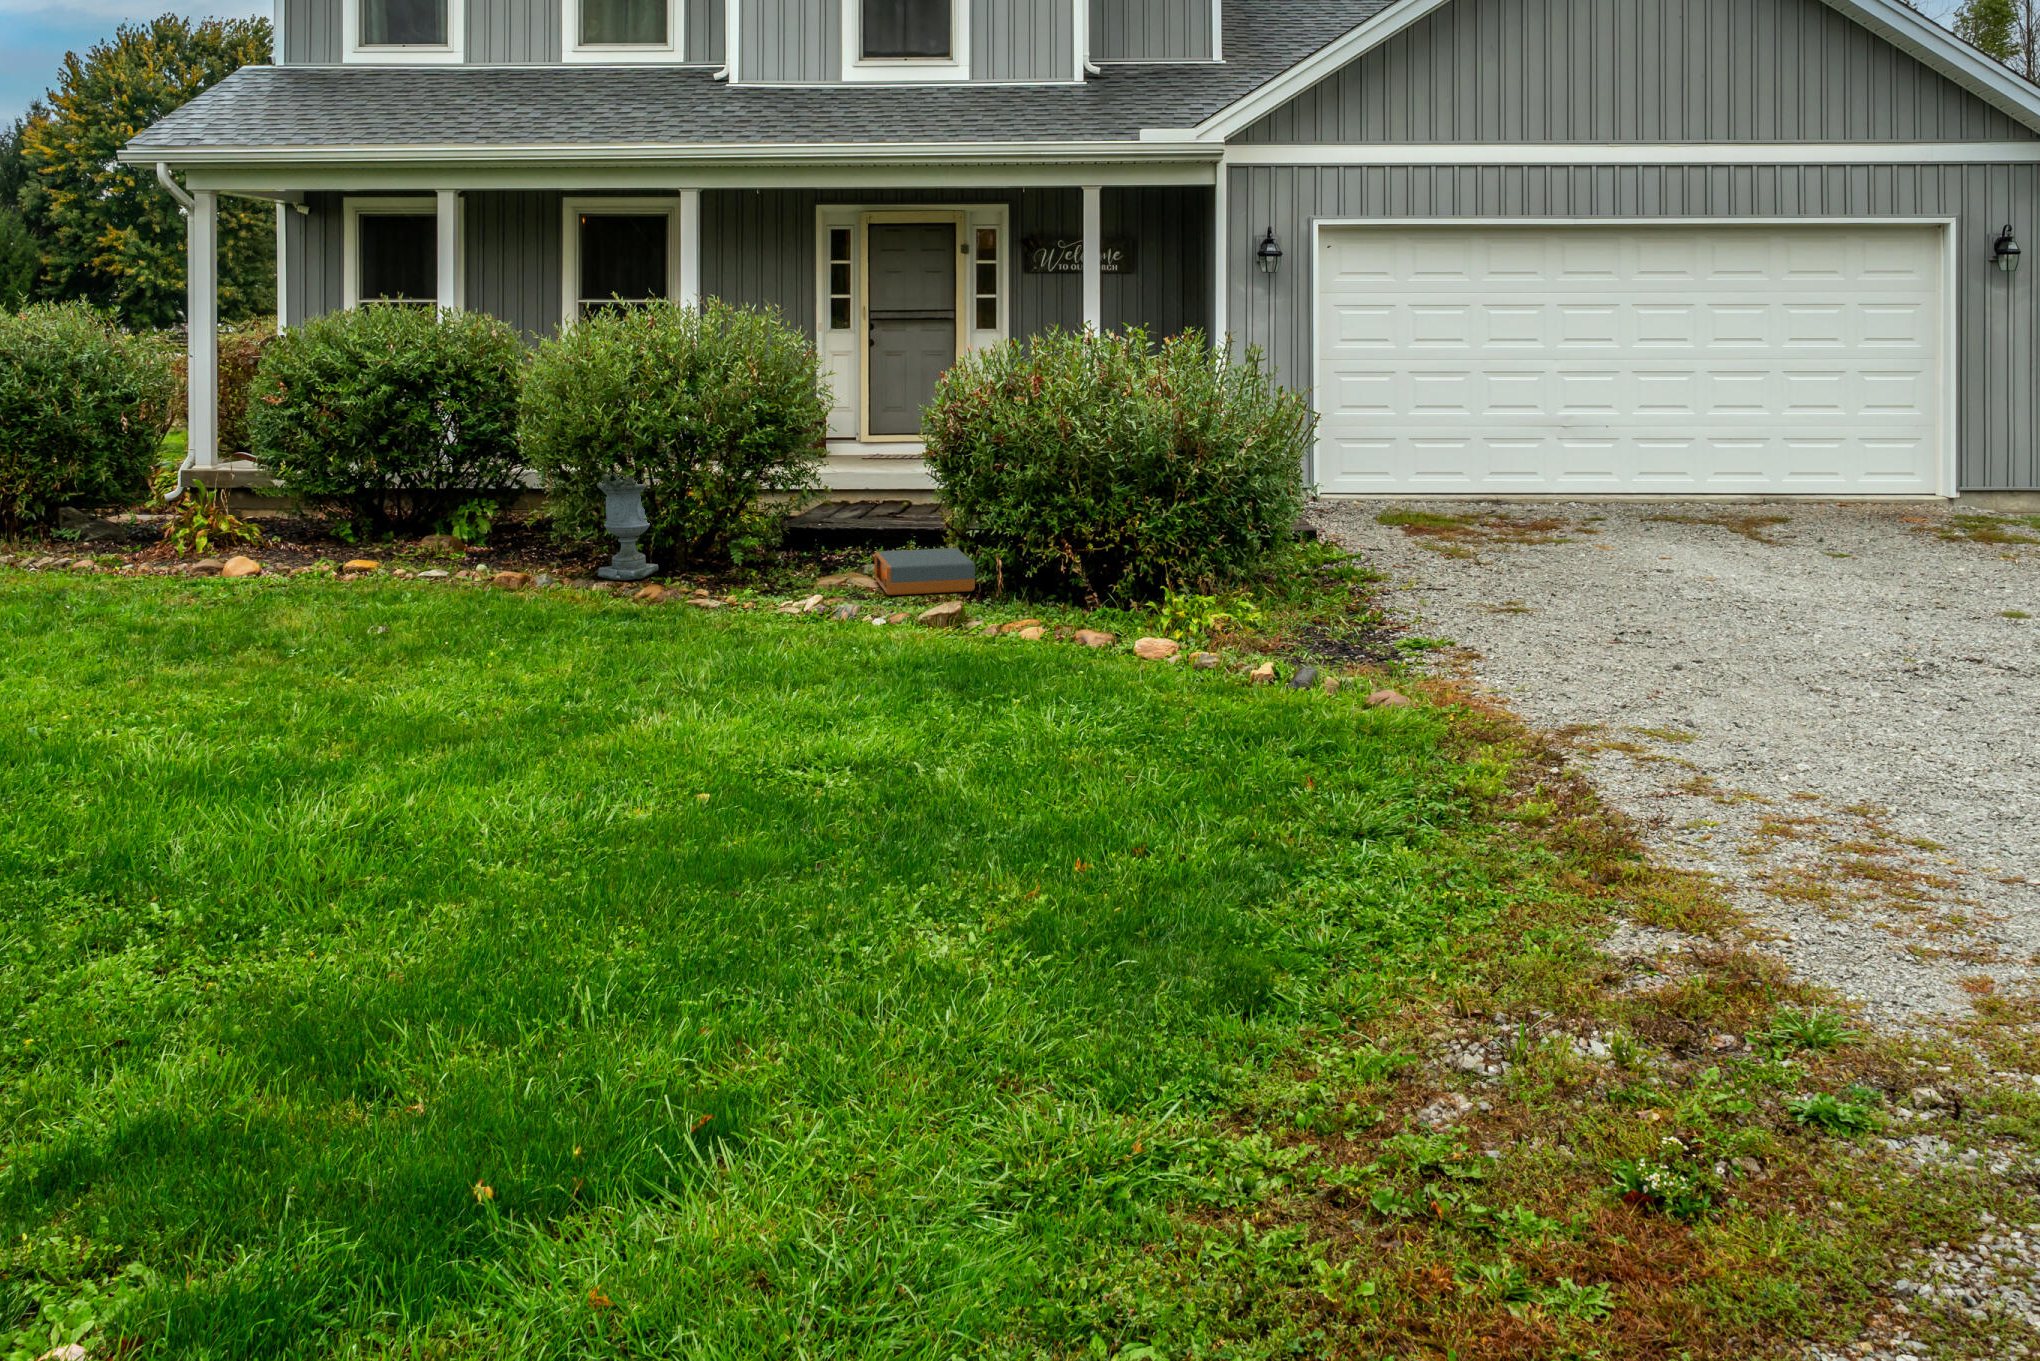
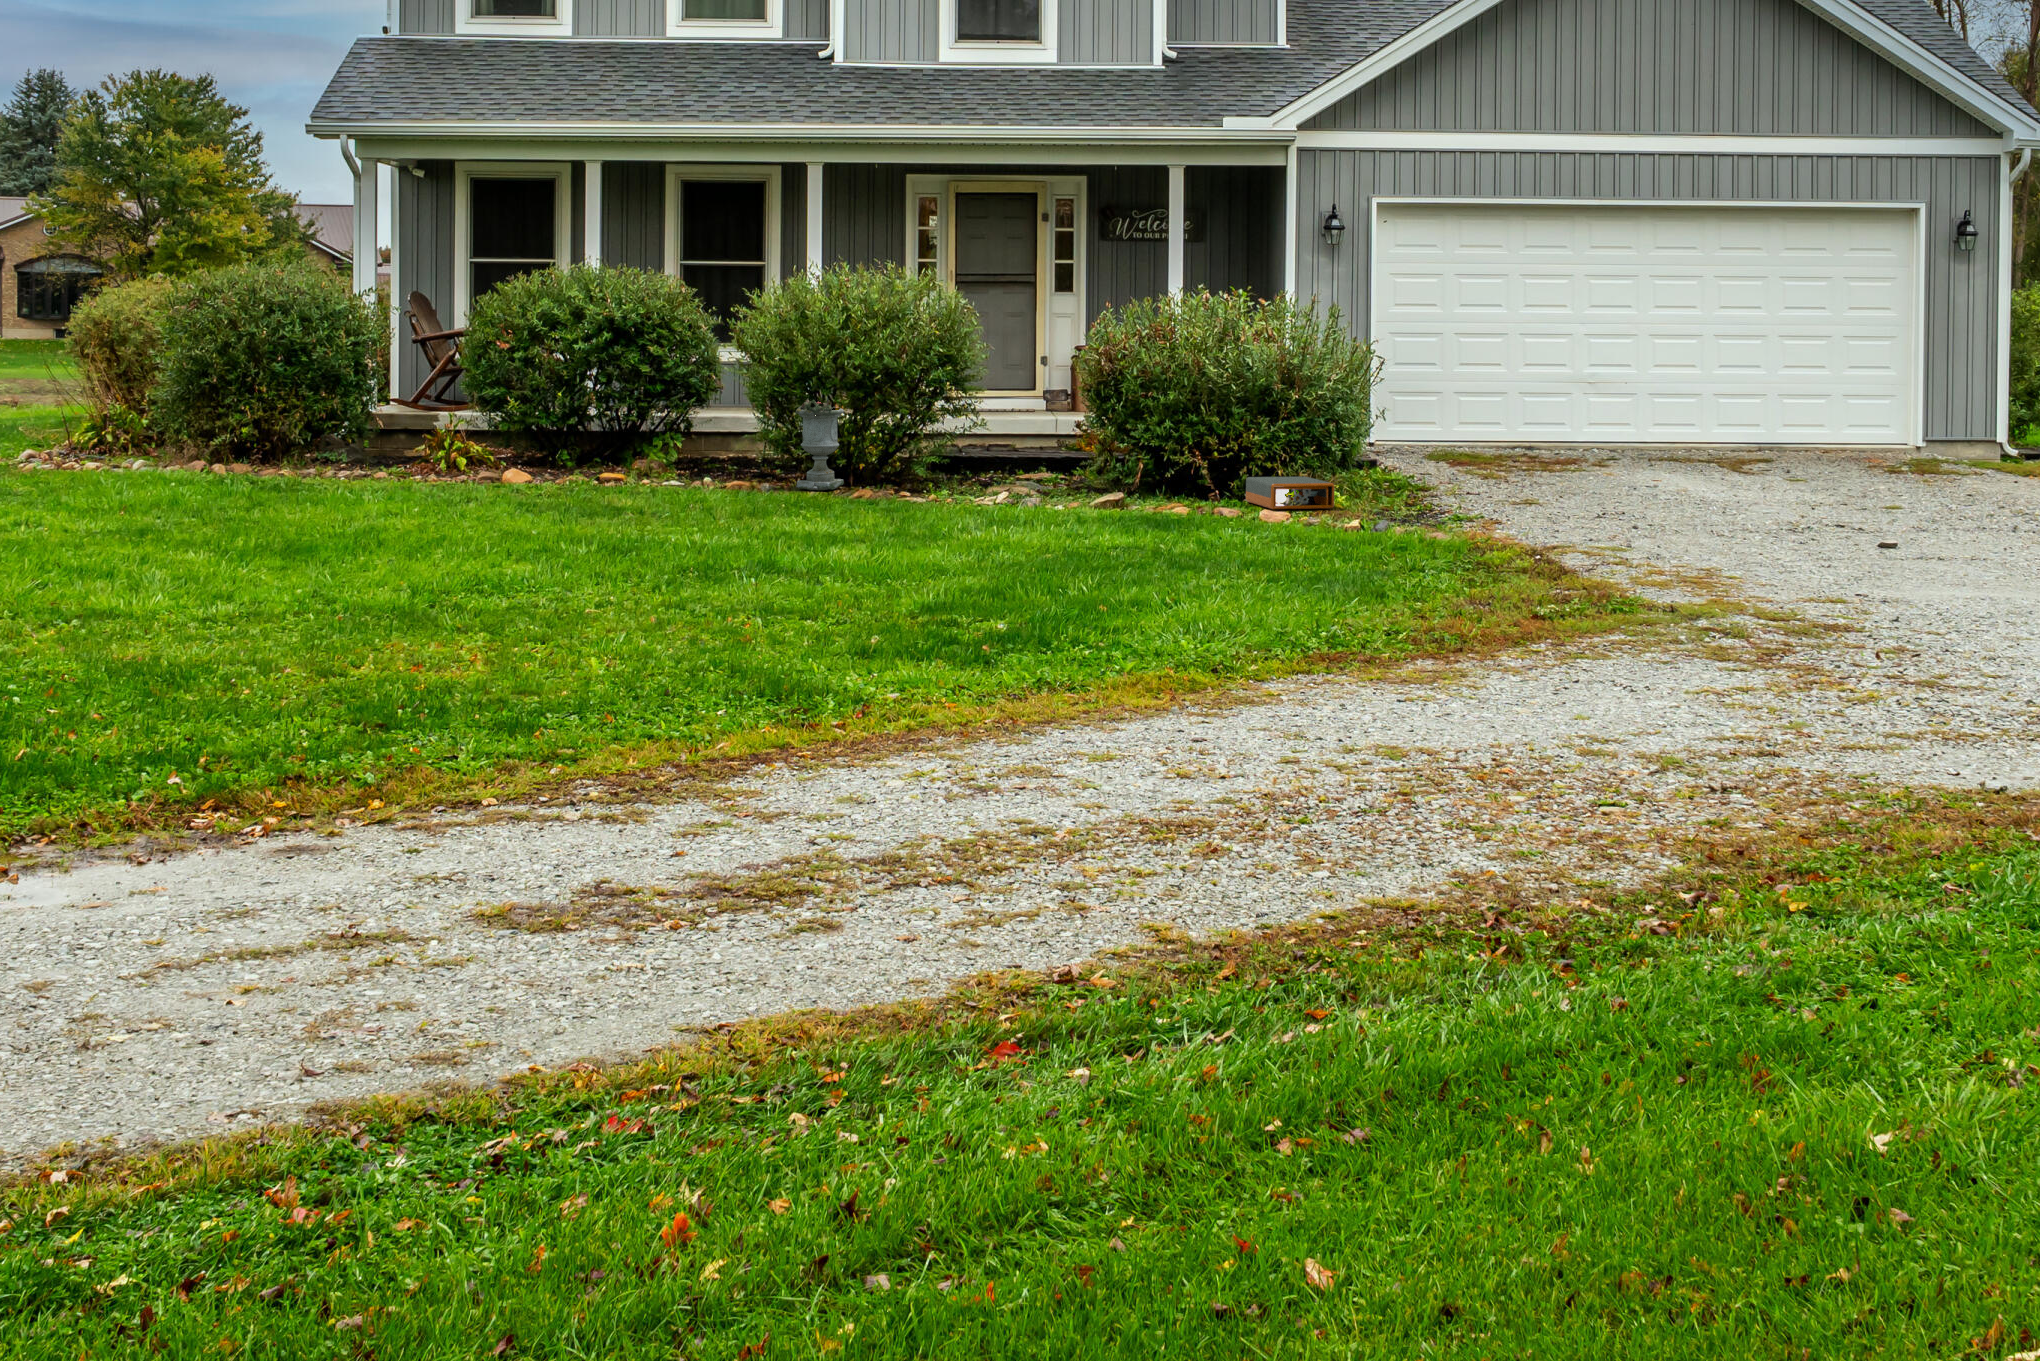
storage box: present [874,548,975,595] -> present [1246,476,1335,509]

